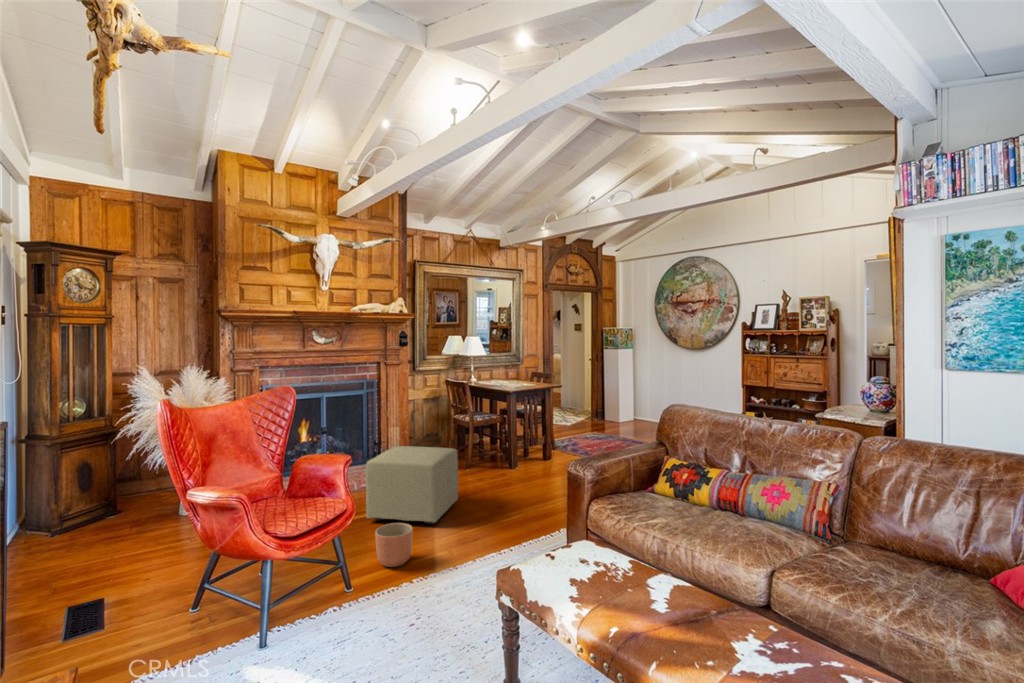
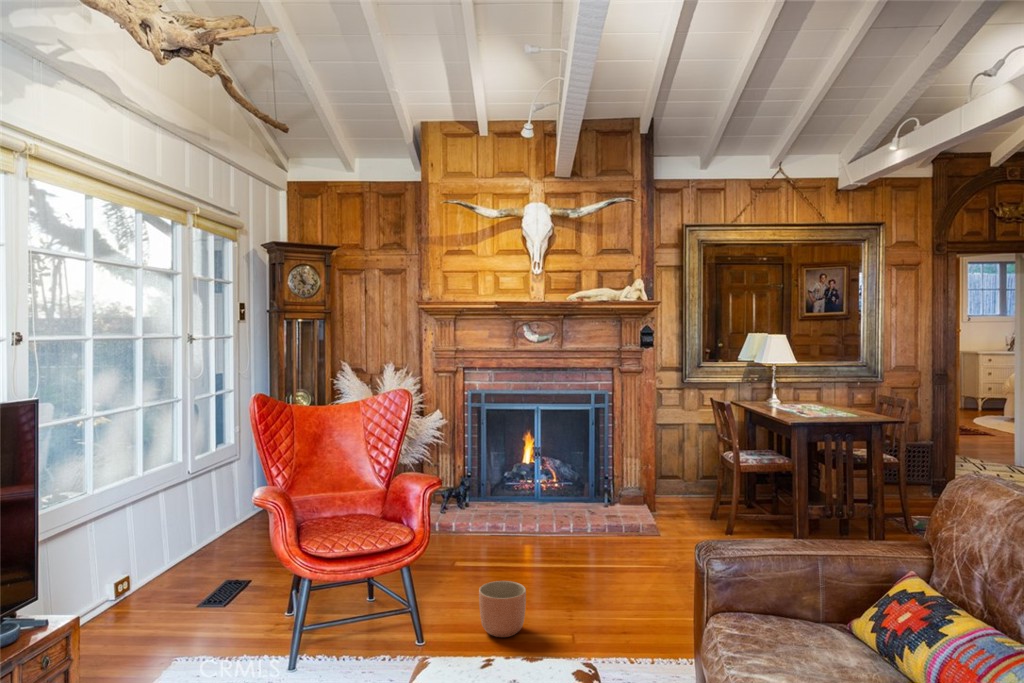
ottoman: present [366,446,458,524] -> none [524,484,656,597]

